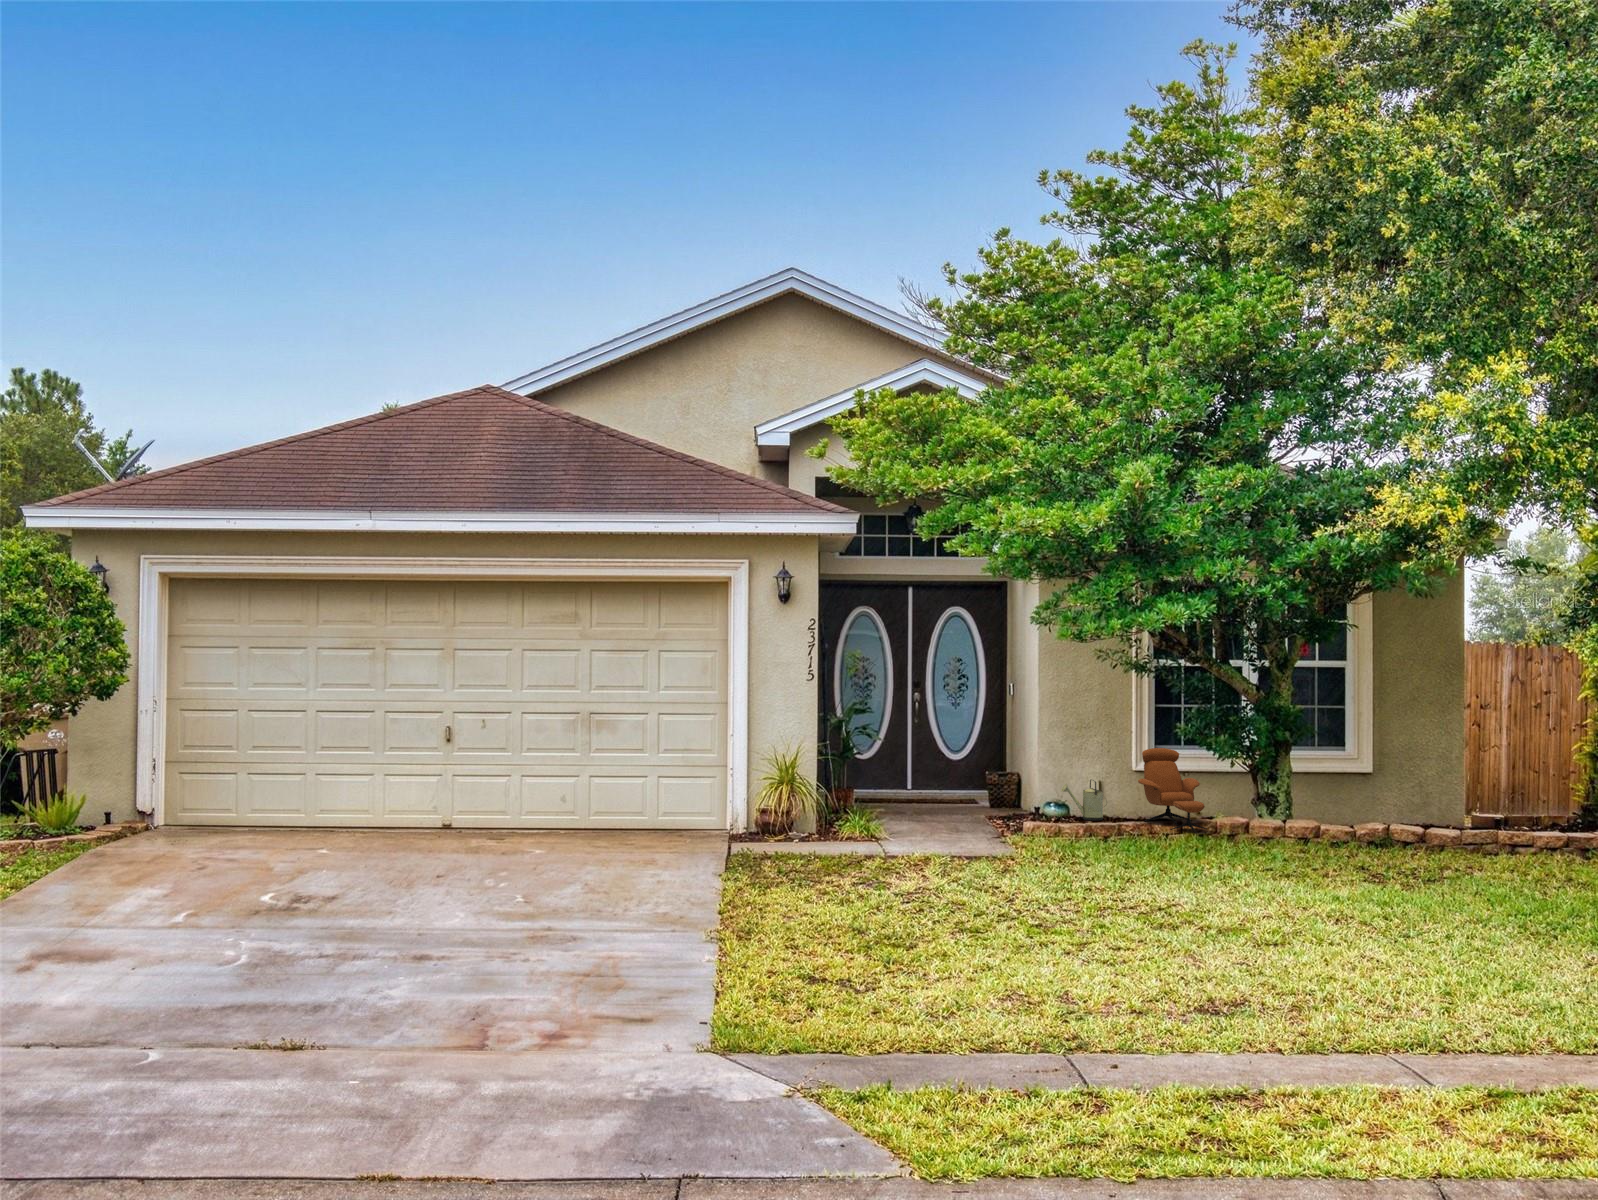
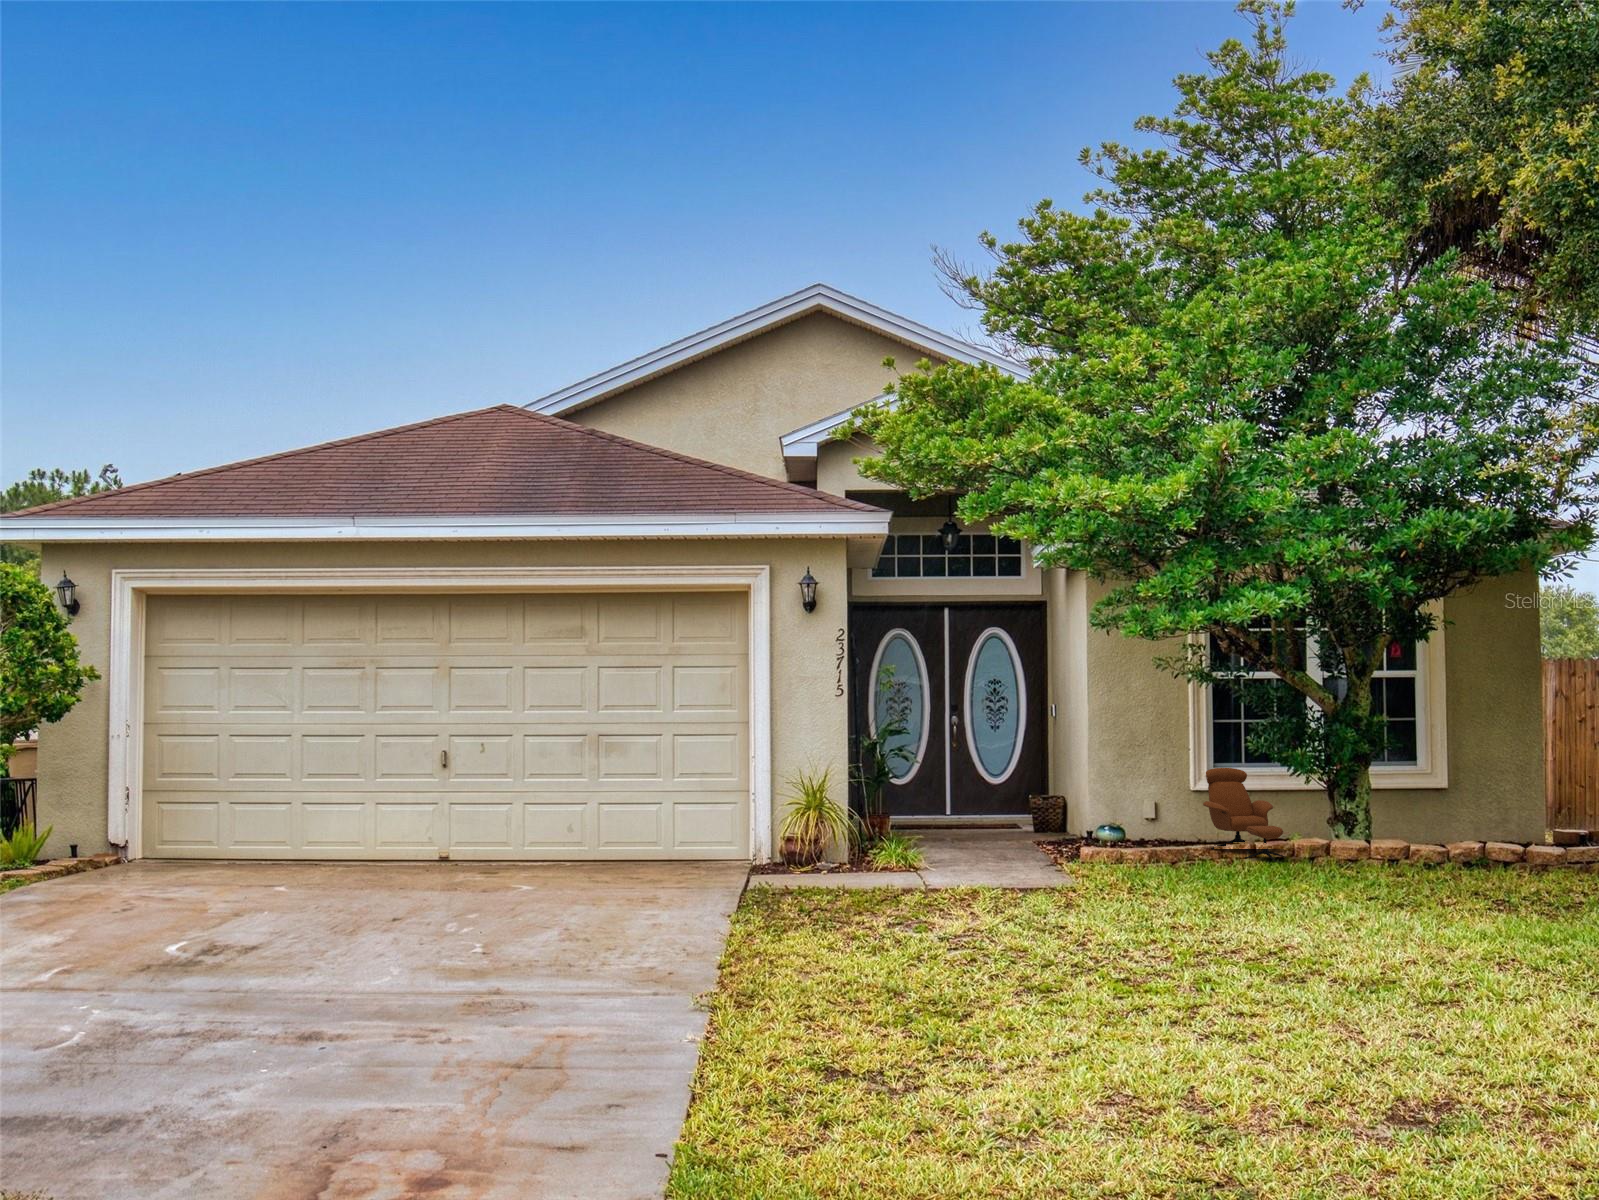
watering can: present [1061,780,1103,821] -> none [1117,803,1169,848]

